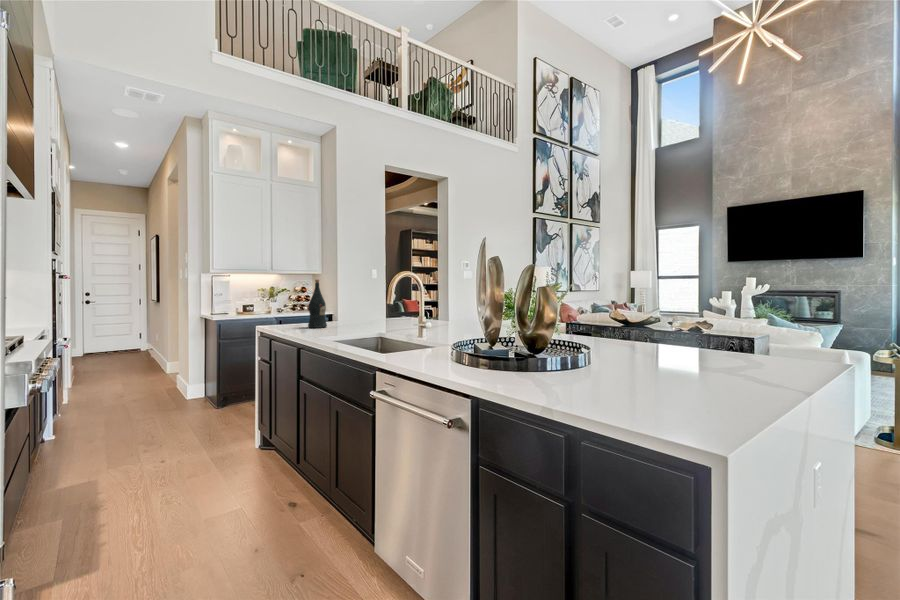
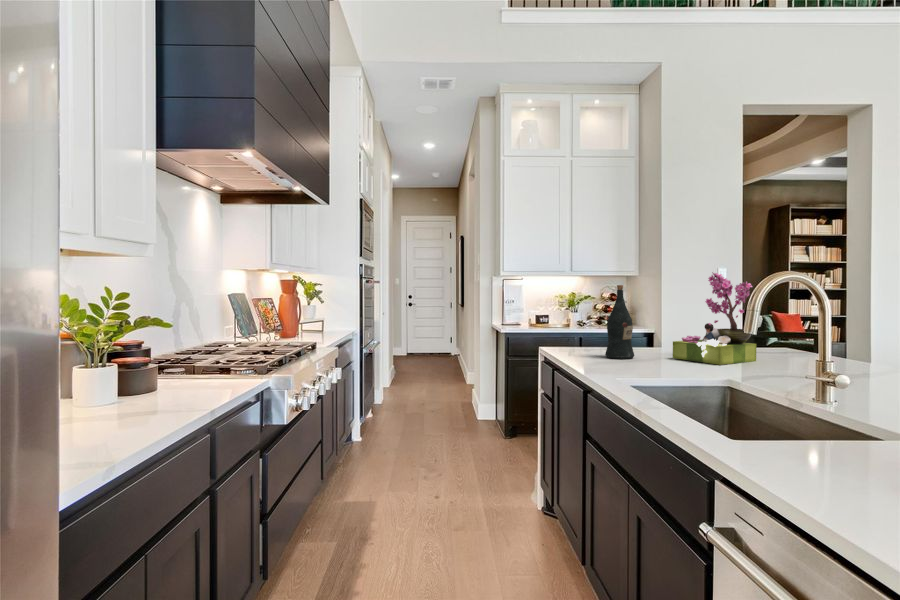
flower arrangement: none [350,272,396,327] -> present [673,272,756,365]

